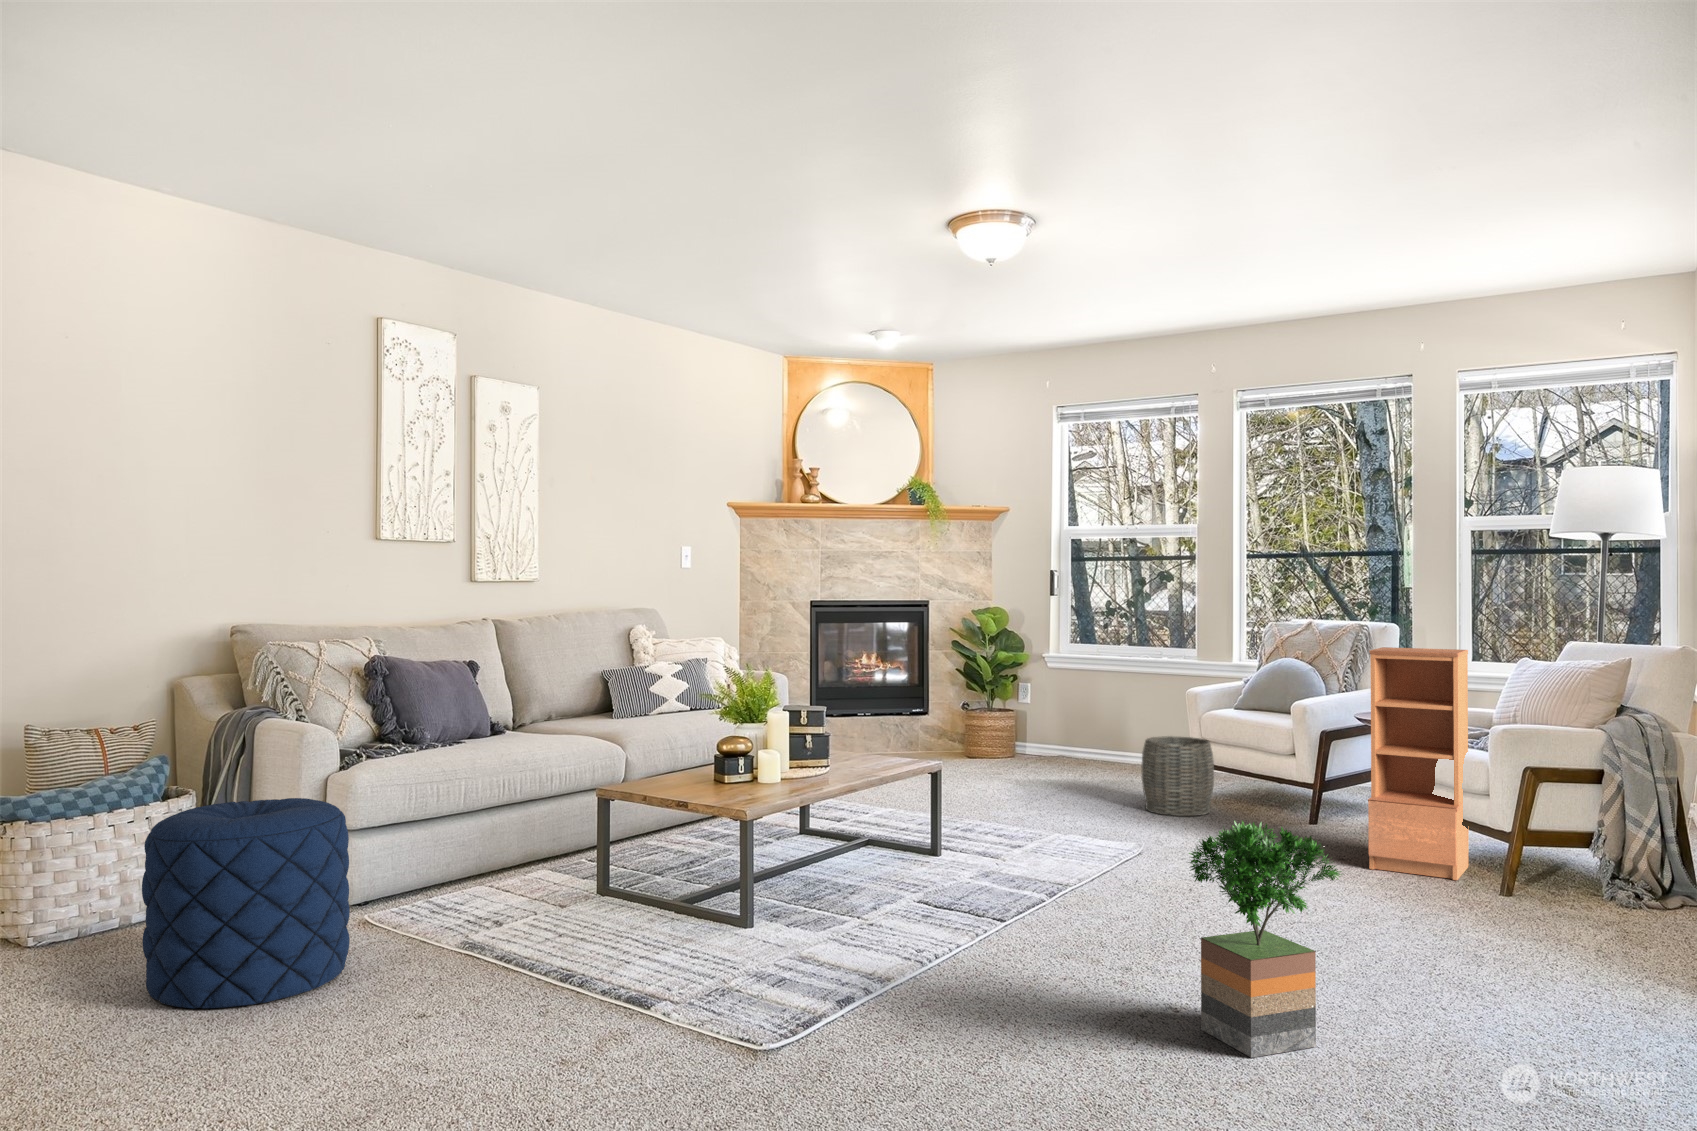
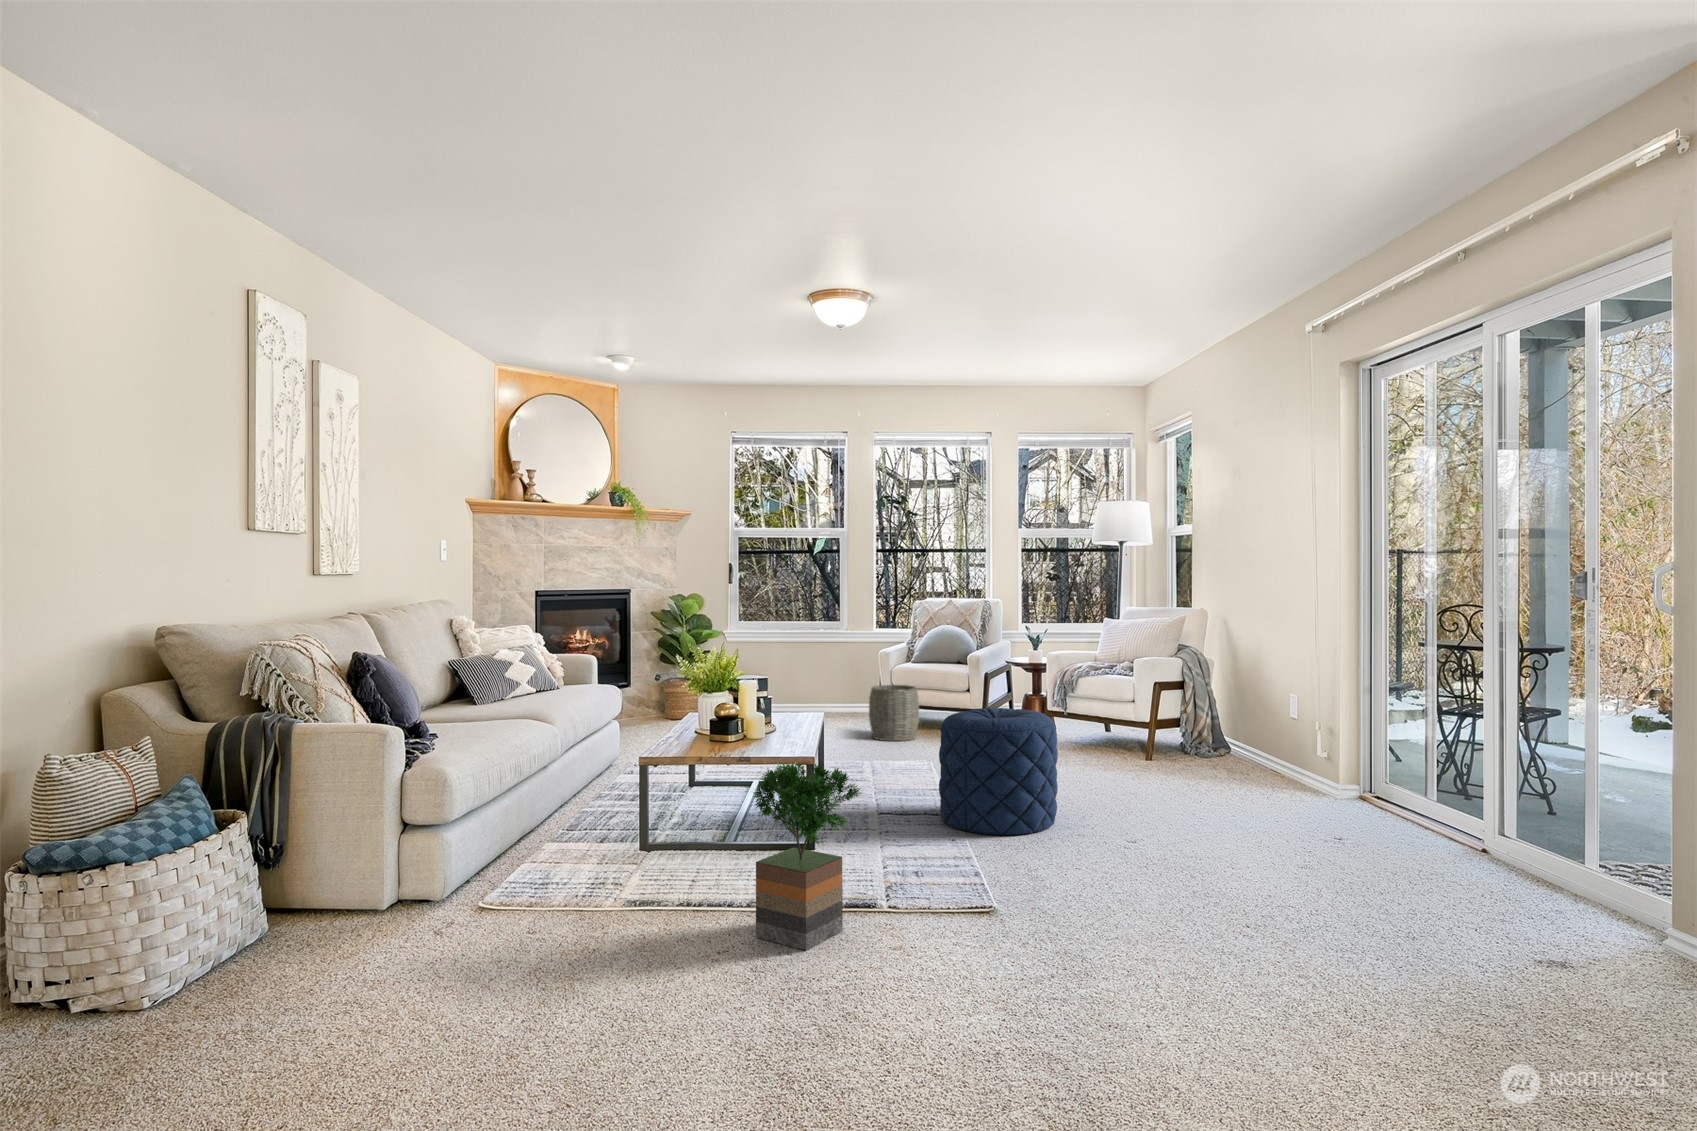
bookcase: present [1368,647,1469,880] -> none [1060,615,1123,757]
pouf: present [142,798,350,1008] -> present [939,708,1058,835]
potted tree: present [1188,821,1342,1058] -> present [753,762,861,950]

